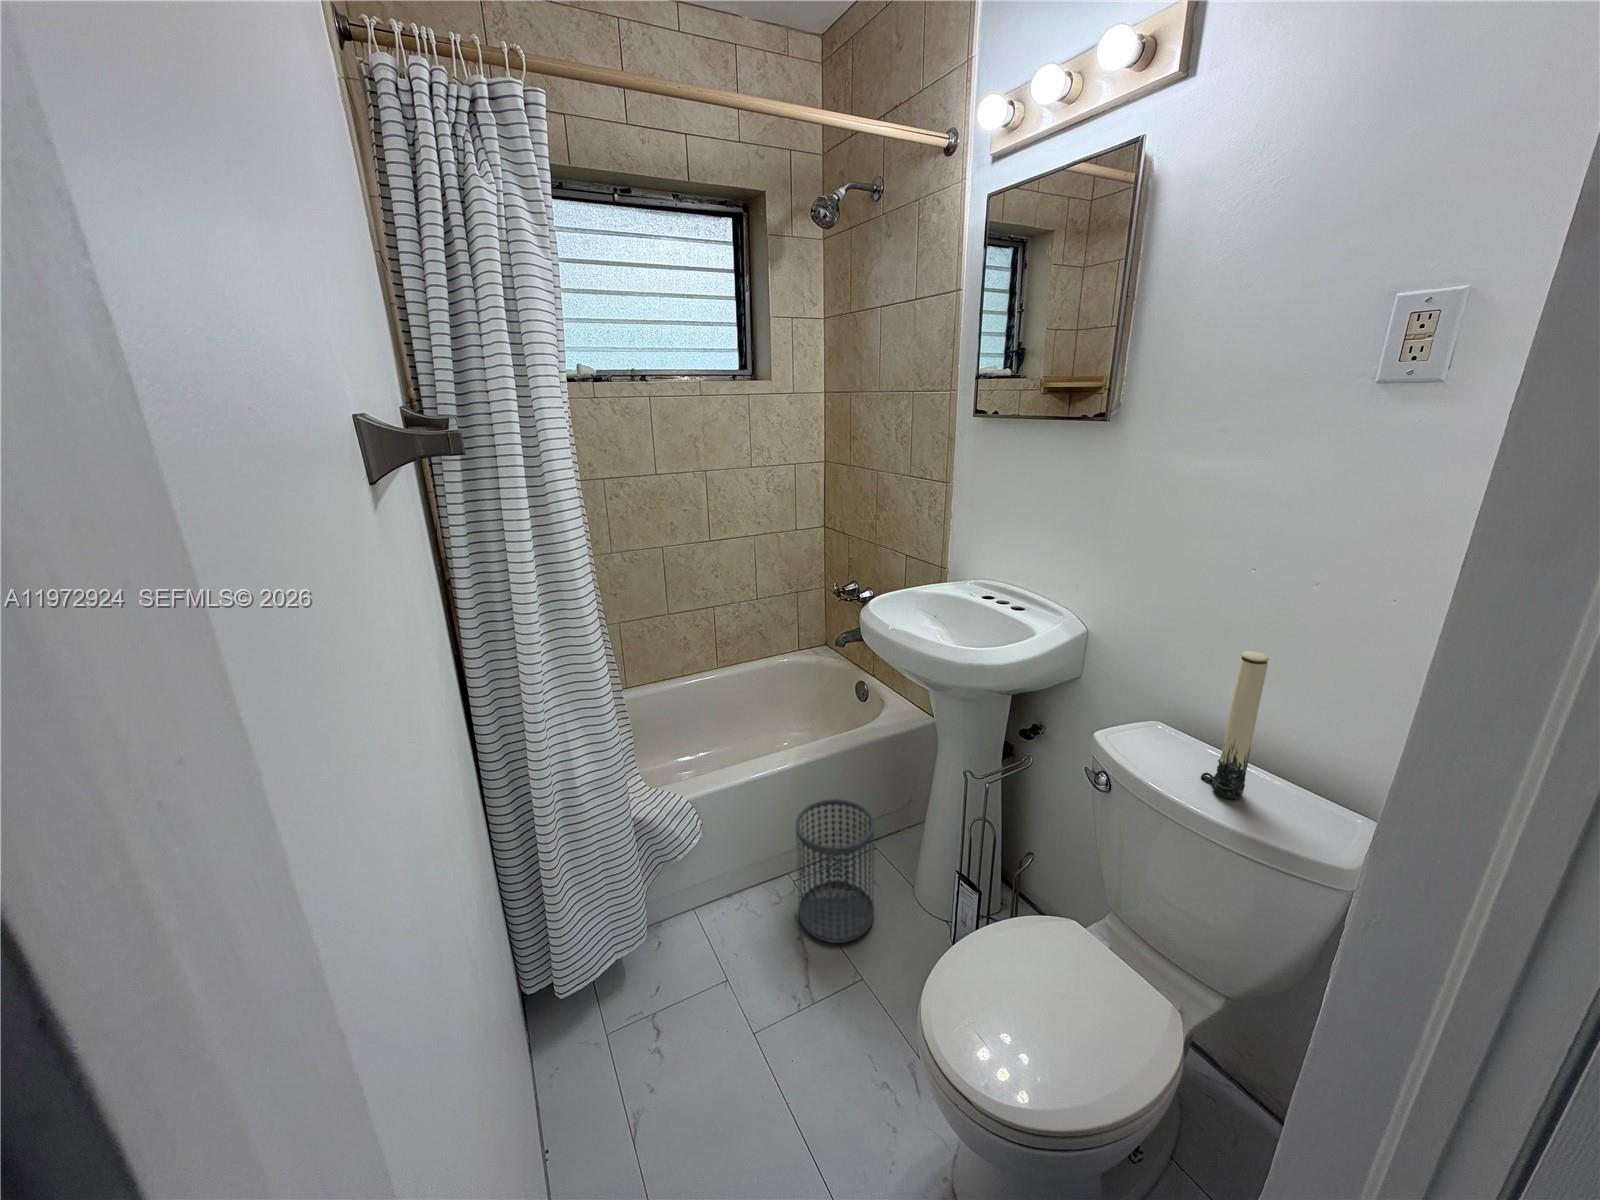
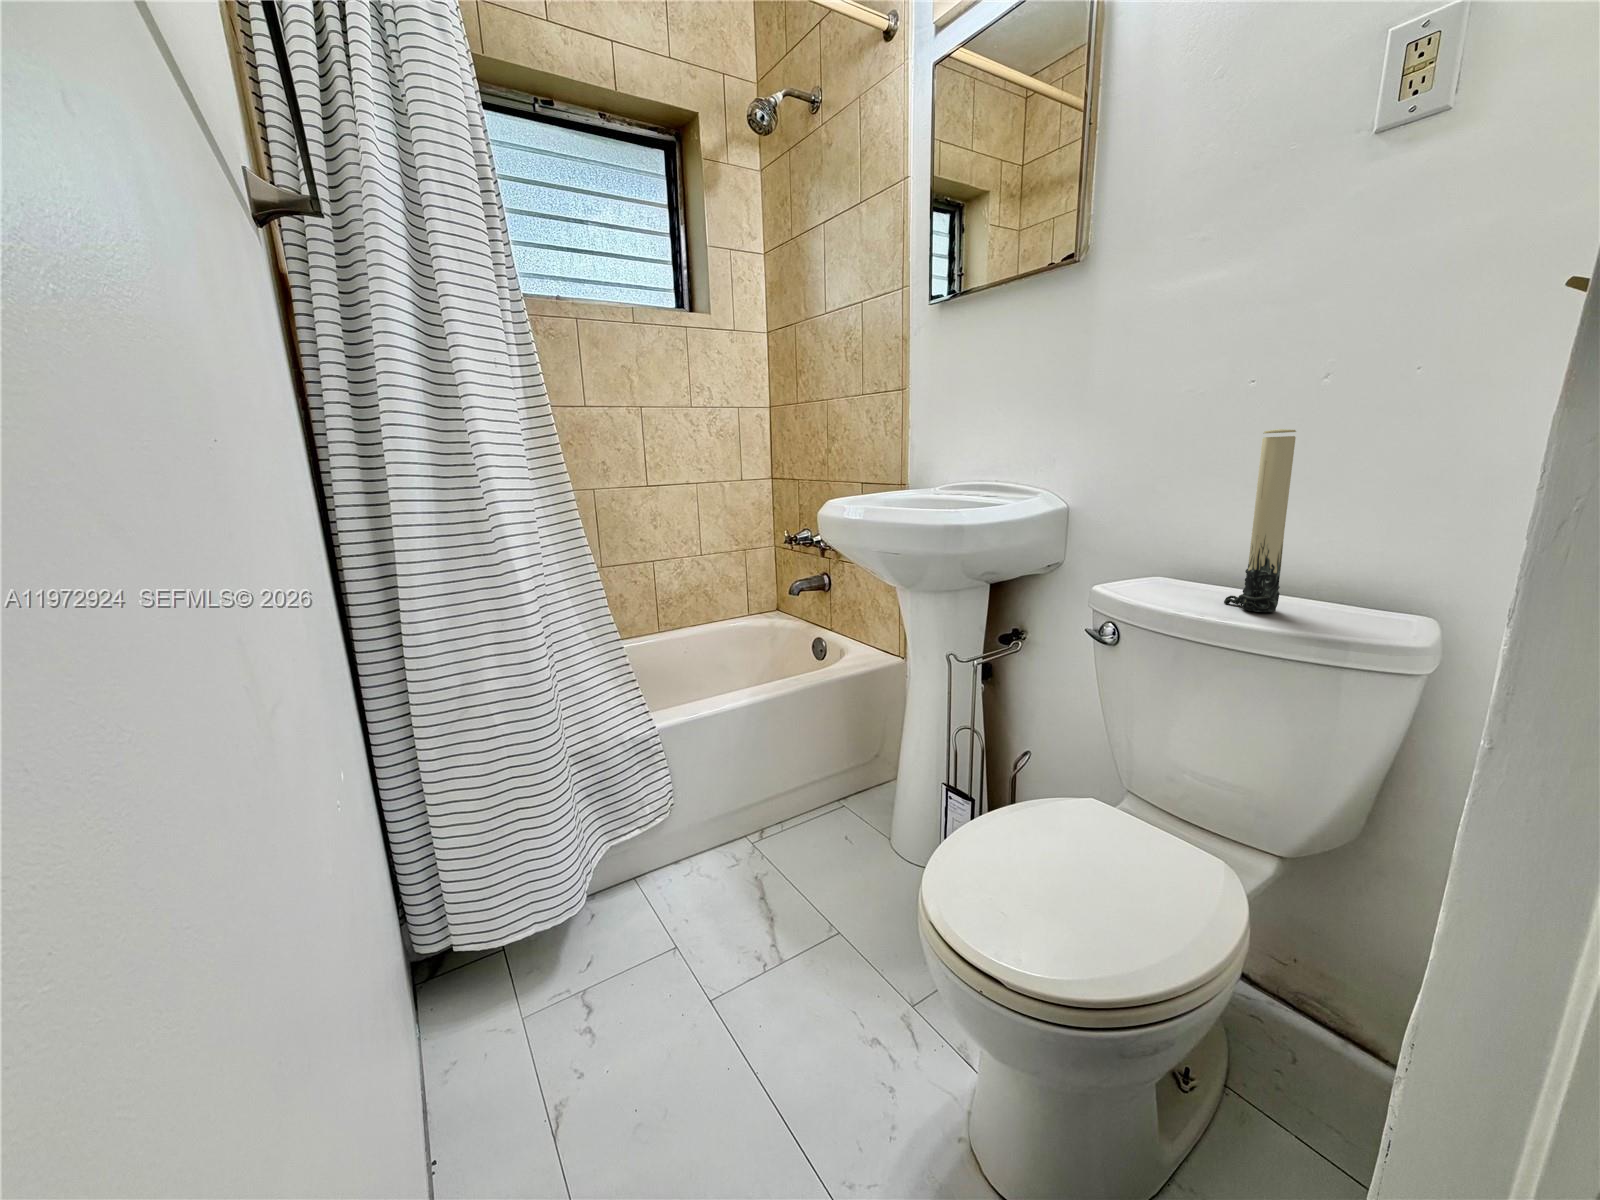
wastebasket: present [796,799,874,943] -> none [751,738,846,903]

